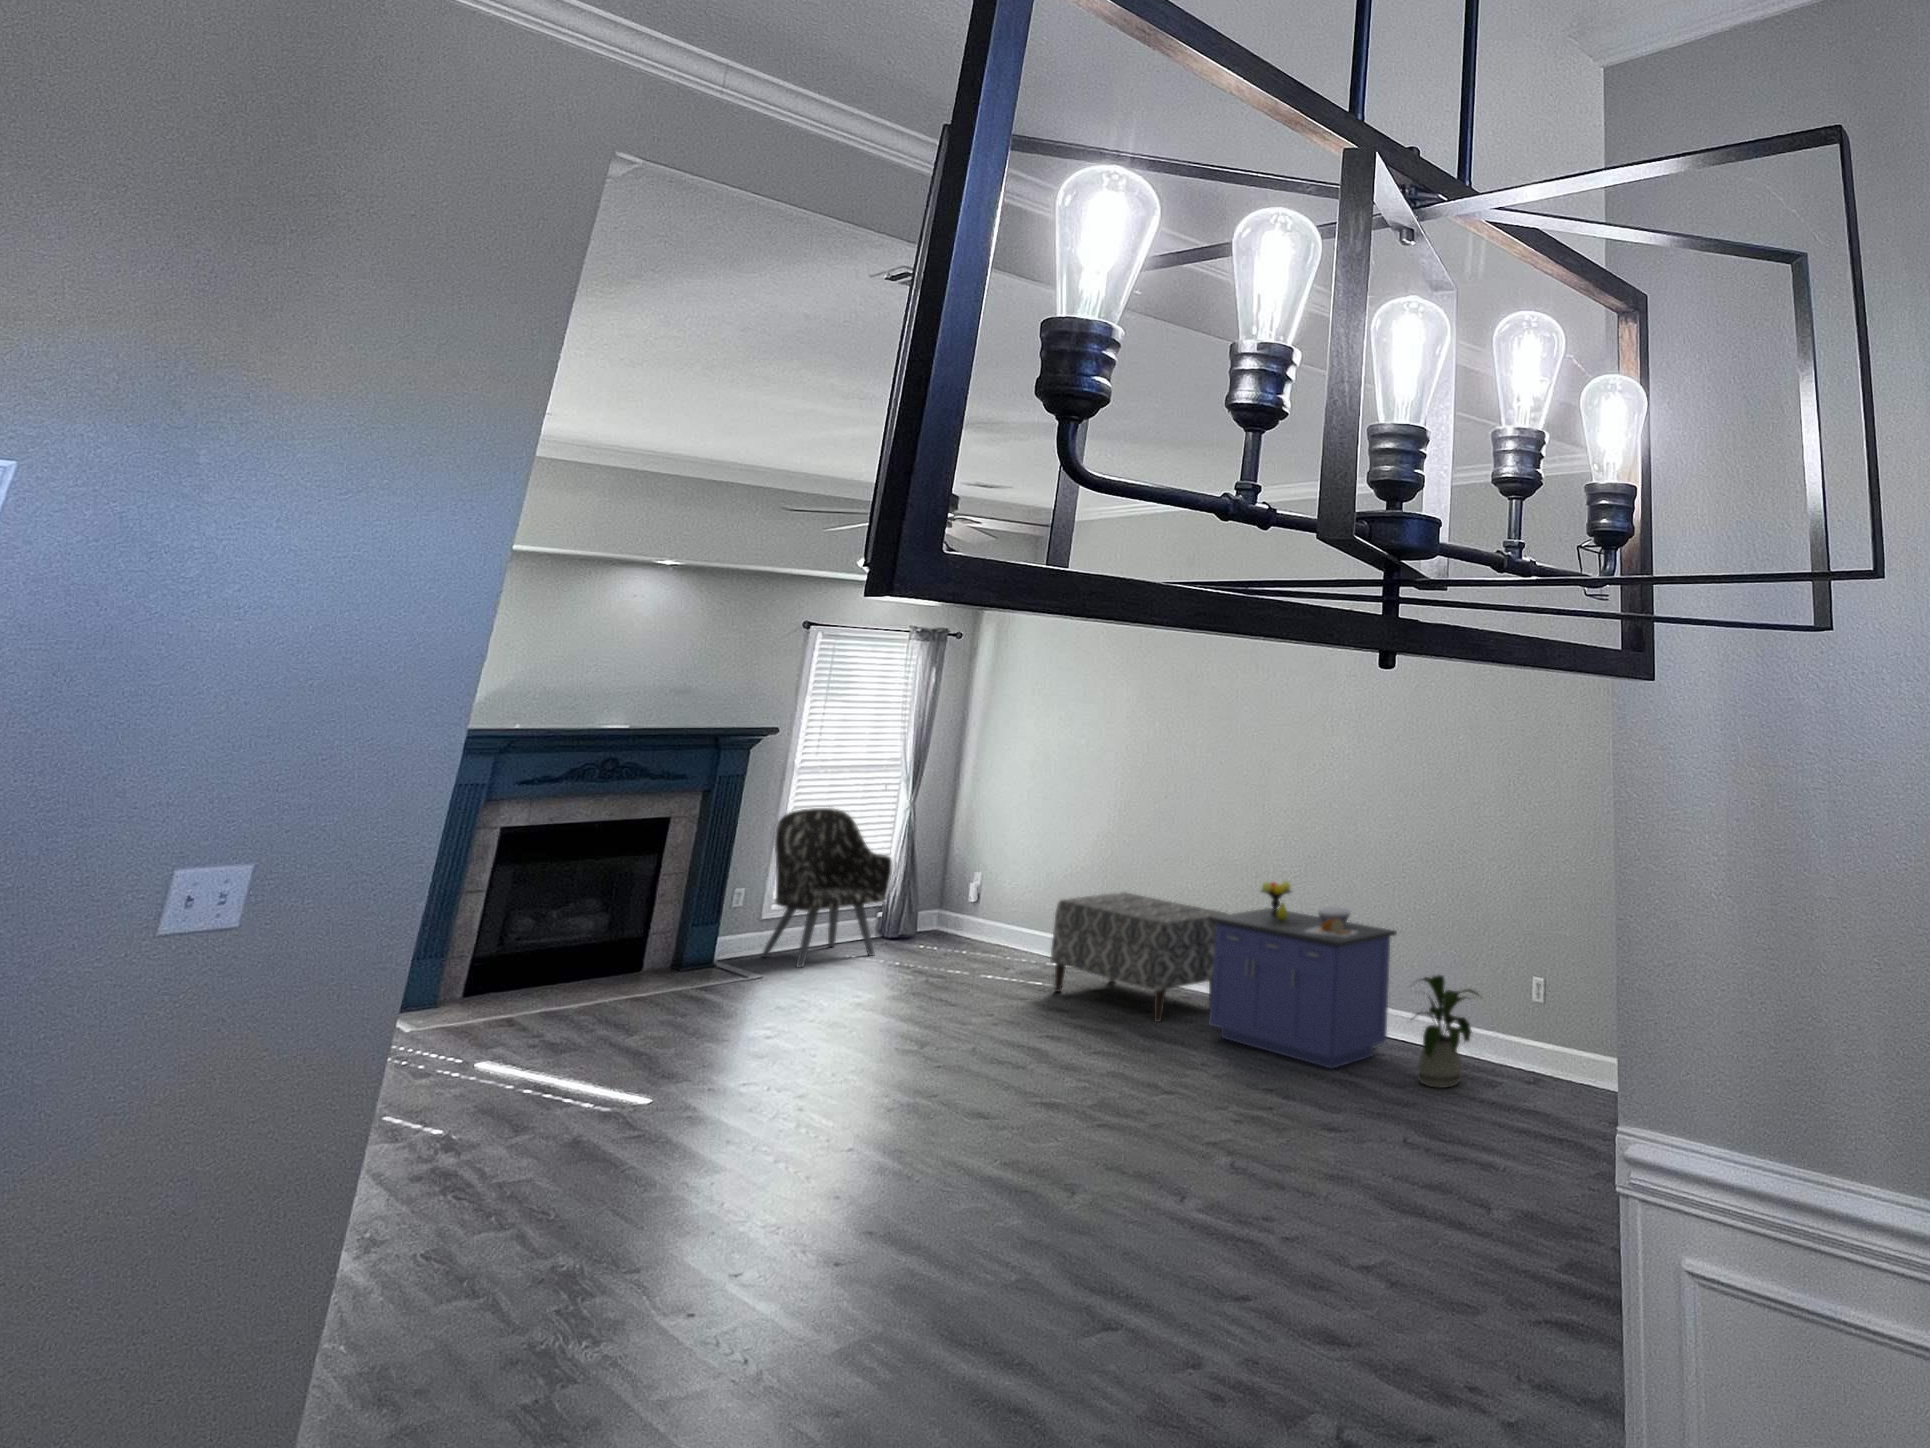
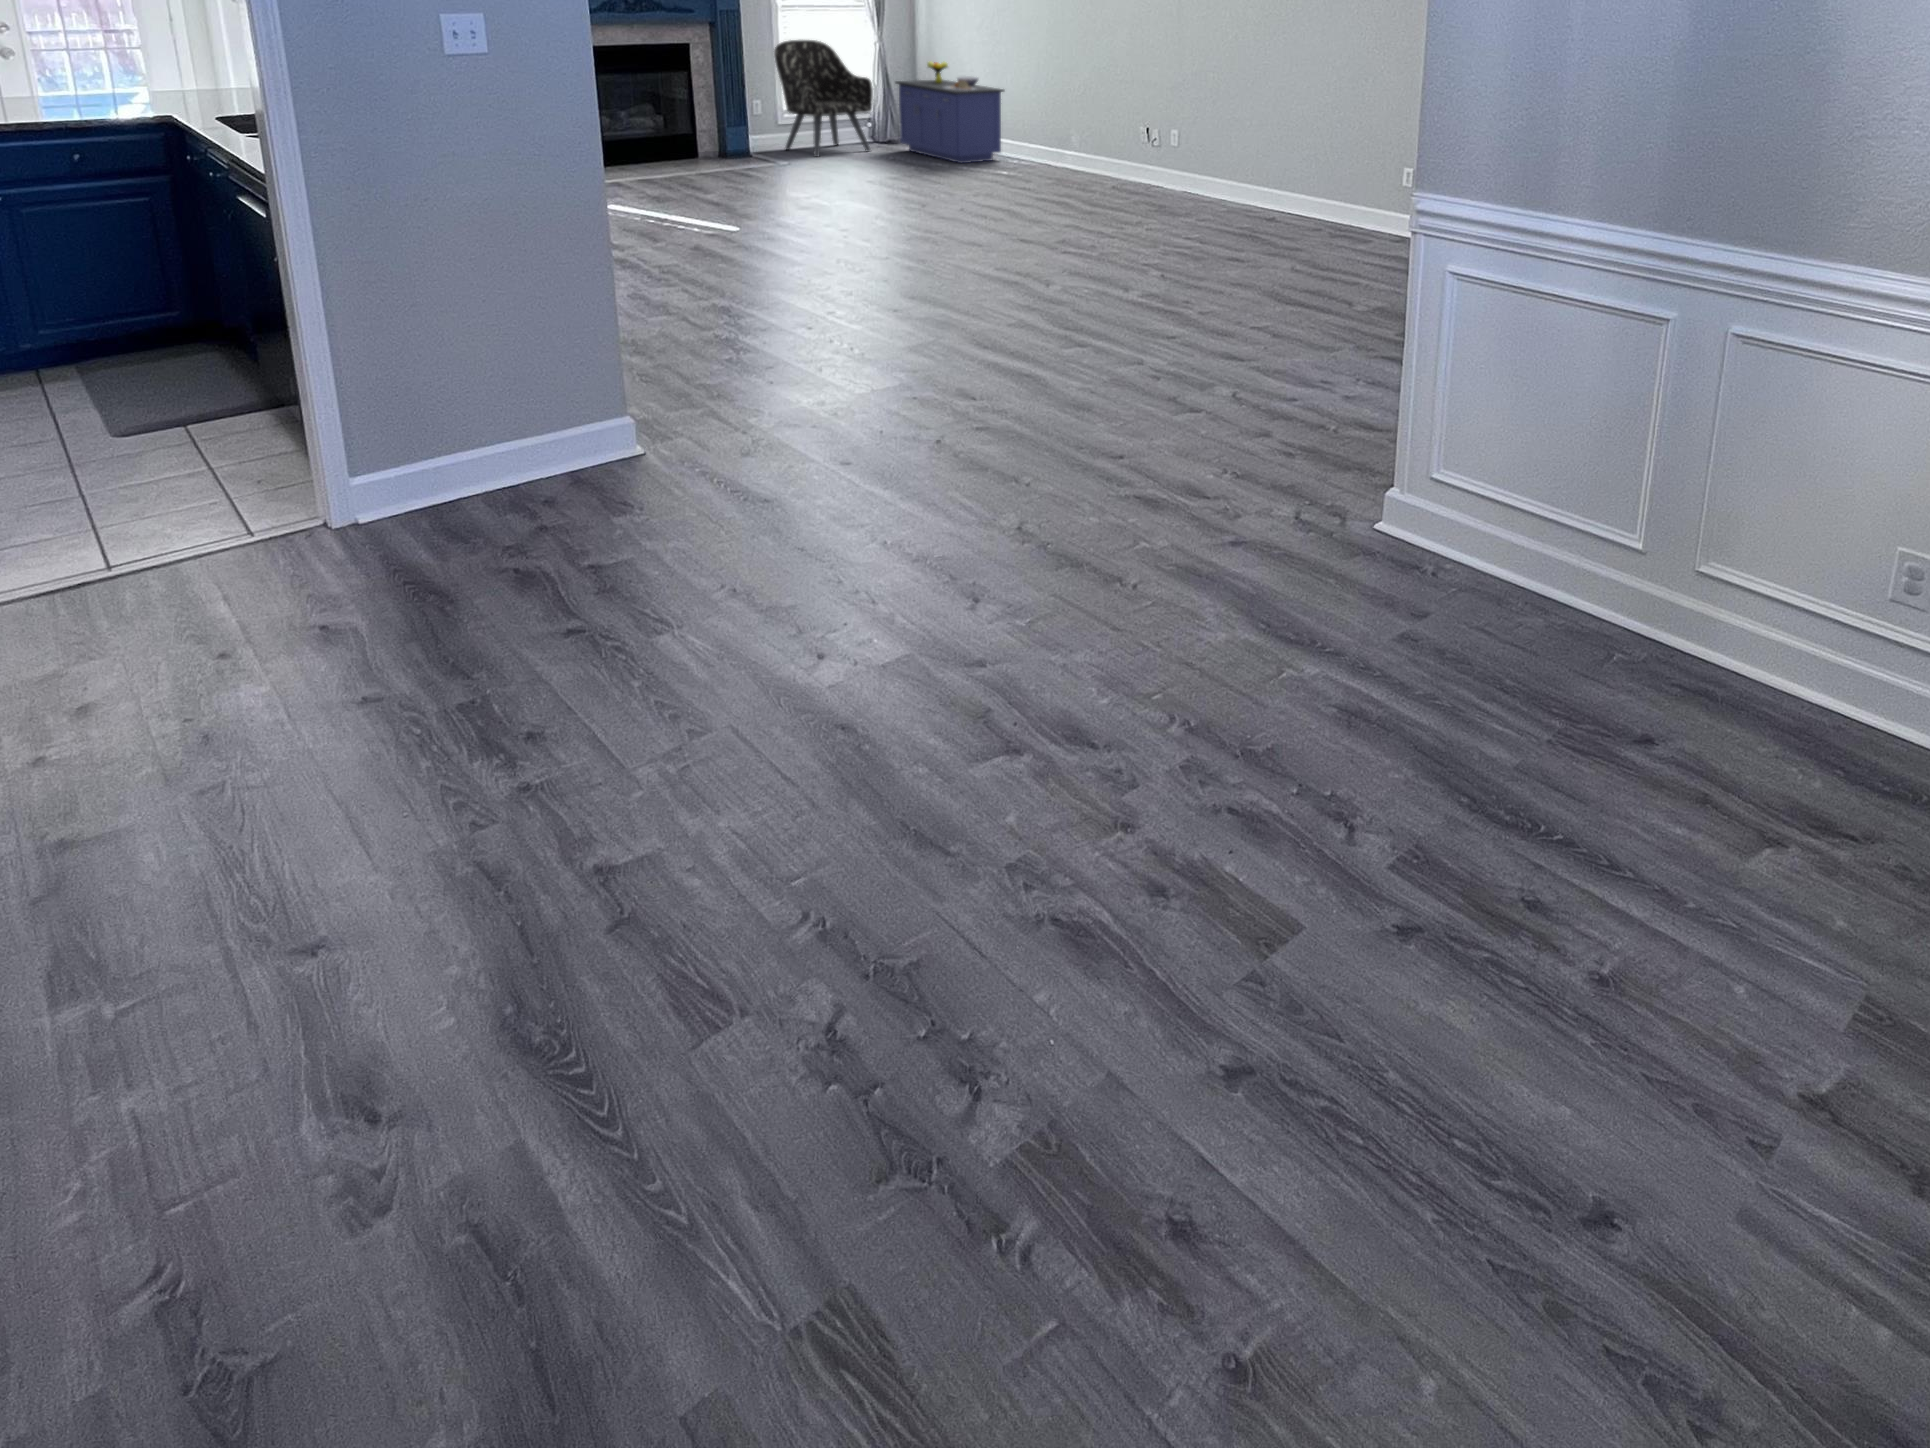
storage cabinet: present [1209,881,1397,1068] -> present [896,61,1004,163]
bench: present [1050,892,1227,1021] -> none [1009,106,1151,195]
house plant: present [1411,975,1479,1088] -> none [1292,159,1353,237]

